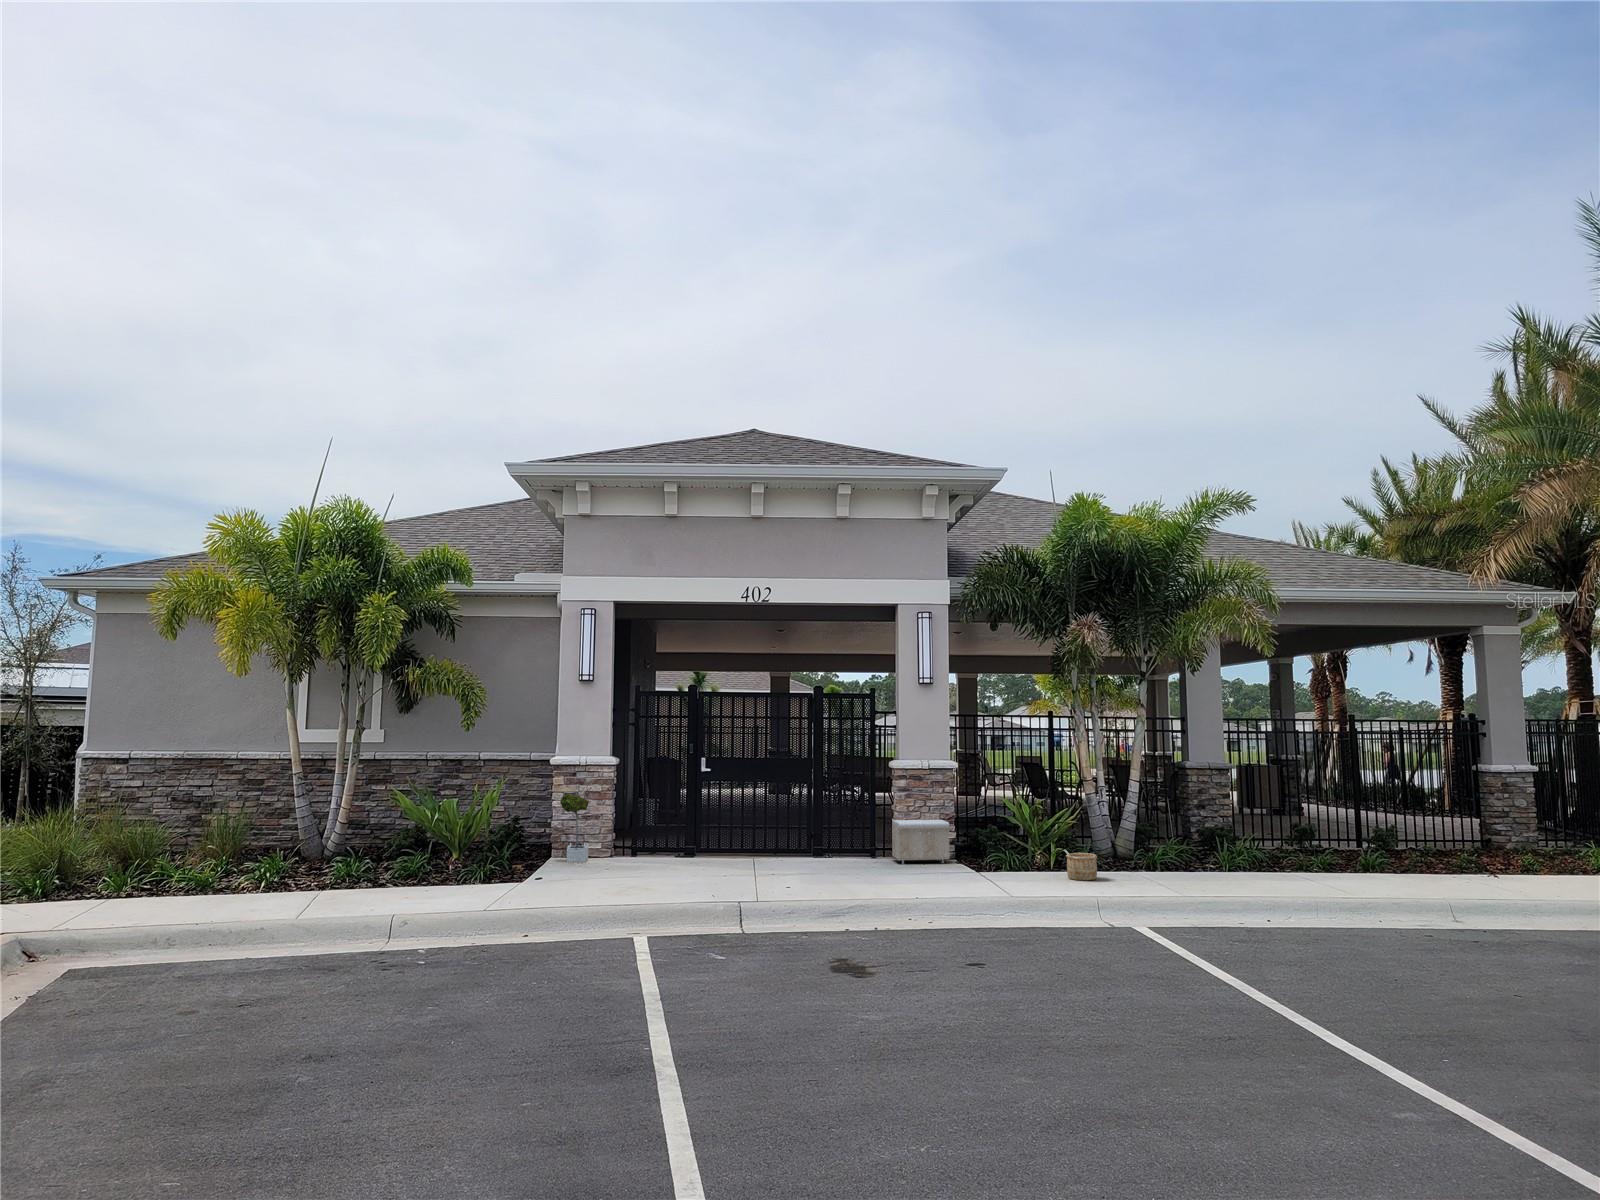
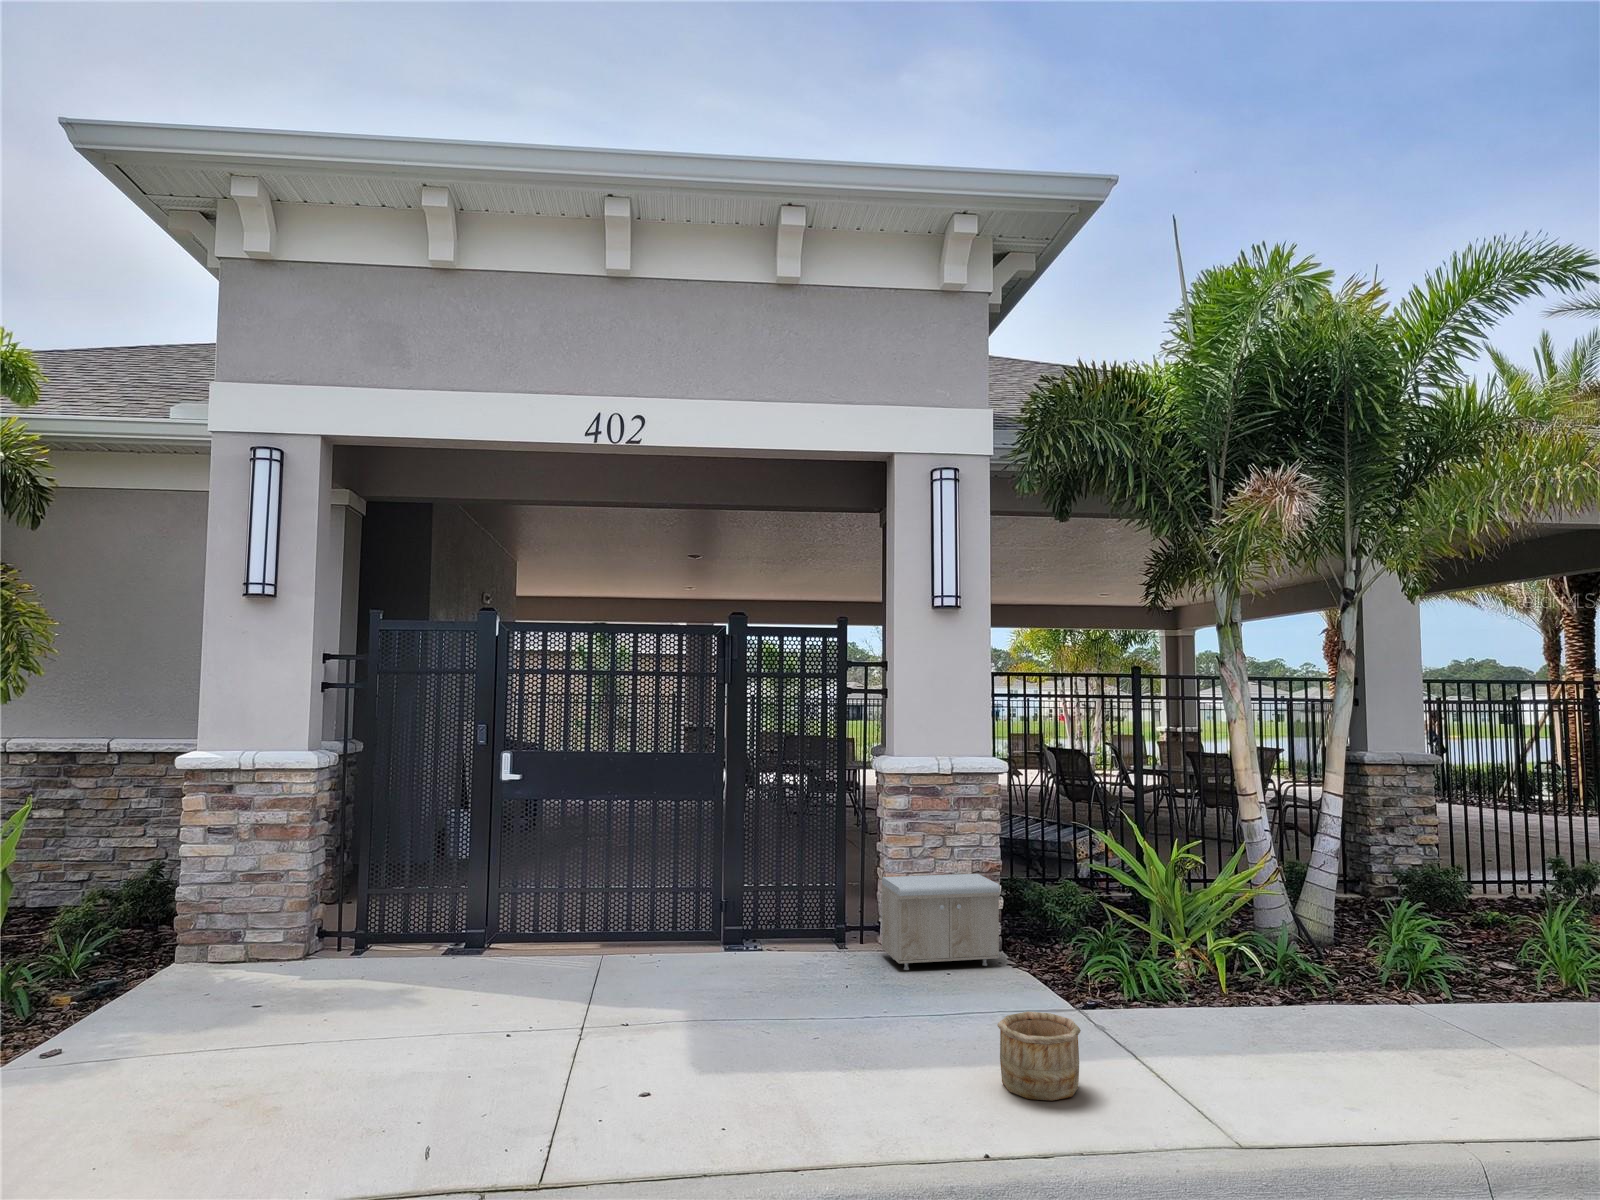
potted tree: present [560,794,589,862] -> none [182,830,249,979]
wooden bucket: present [1066,853,1097,880] -> present [997,1012,1081,1101]

